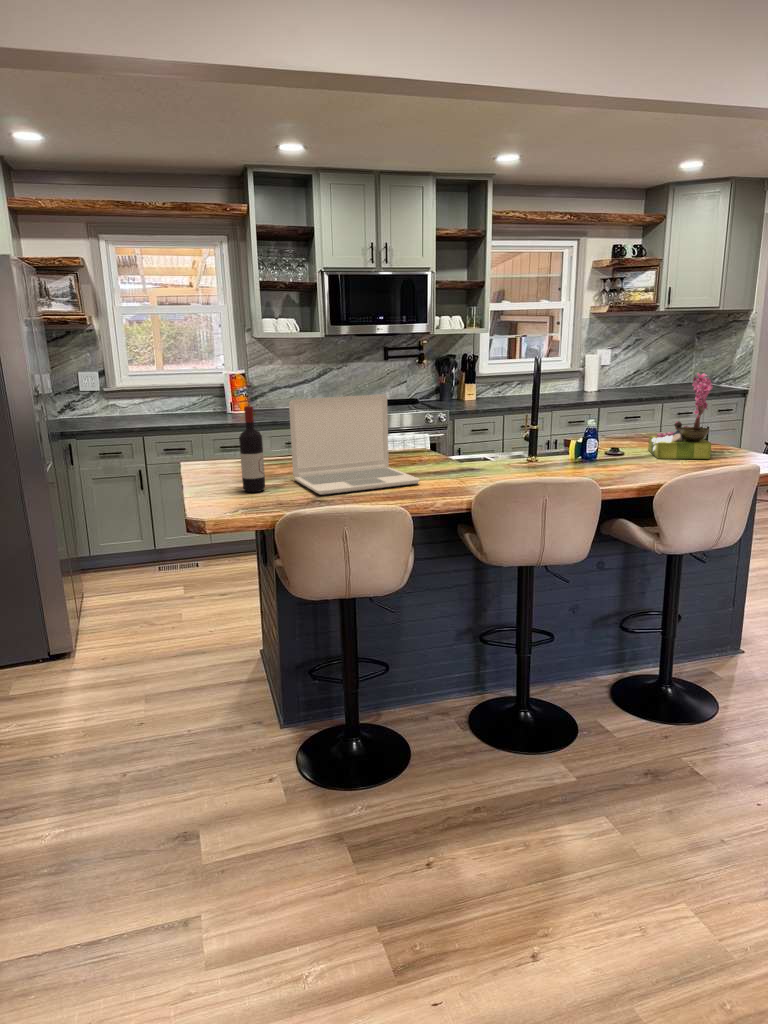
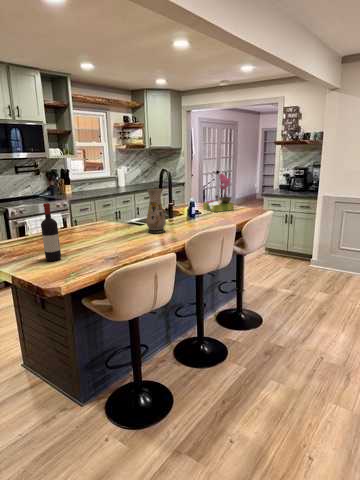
laptop: present [289,394,420,495] -> none [60,190,144,254]
vase: none [447,397,483,479] -> present [146,189,166,233]

